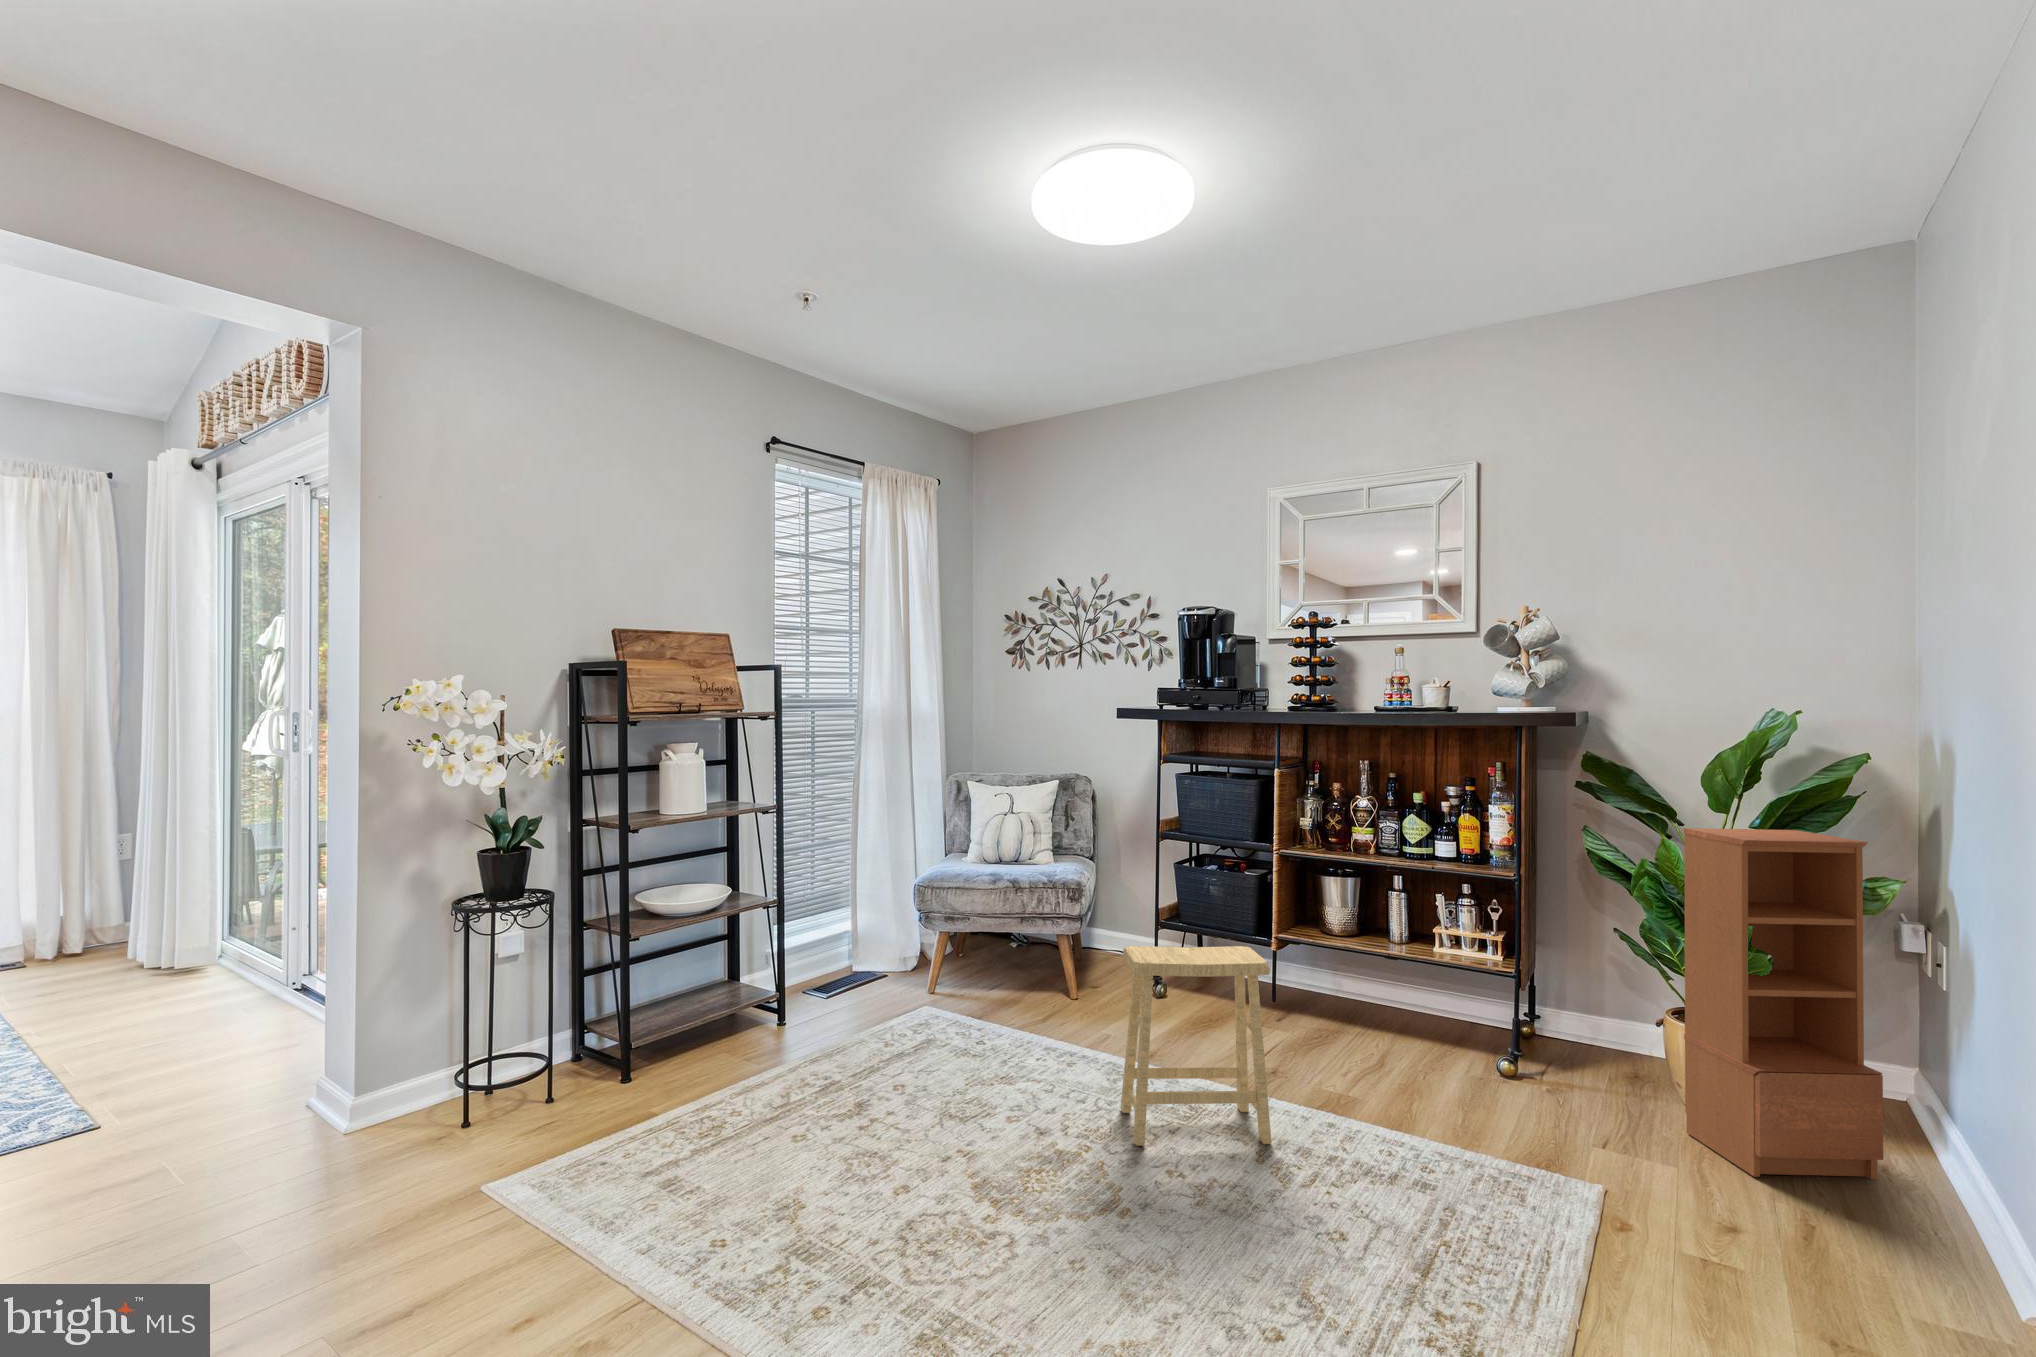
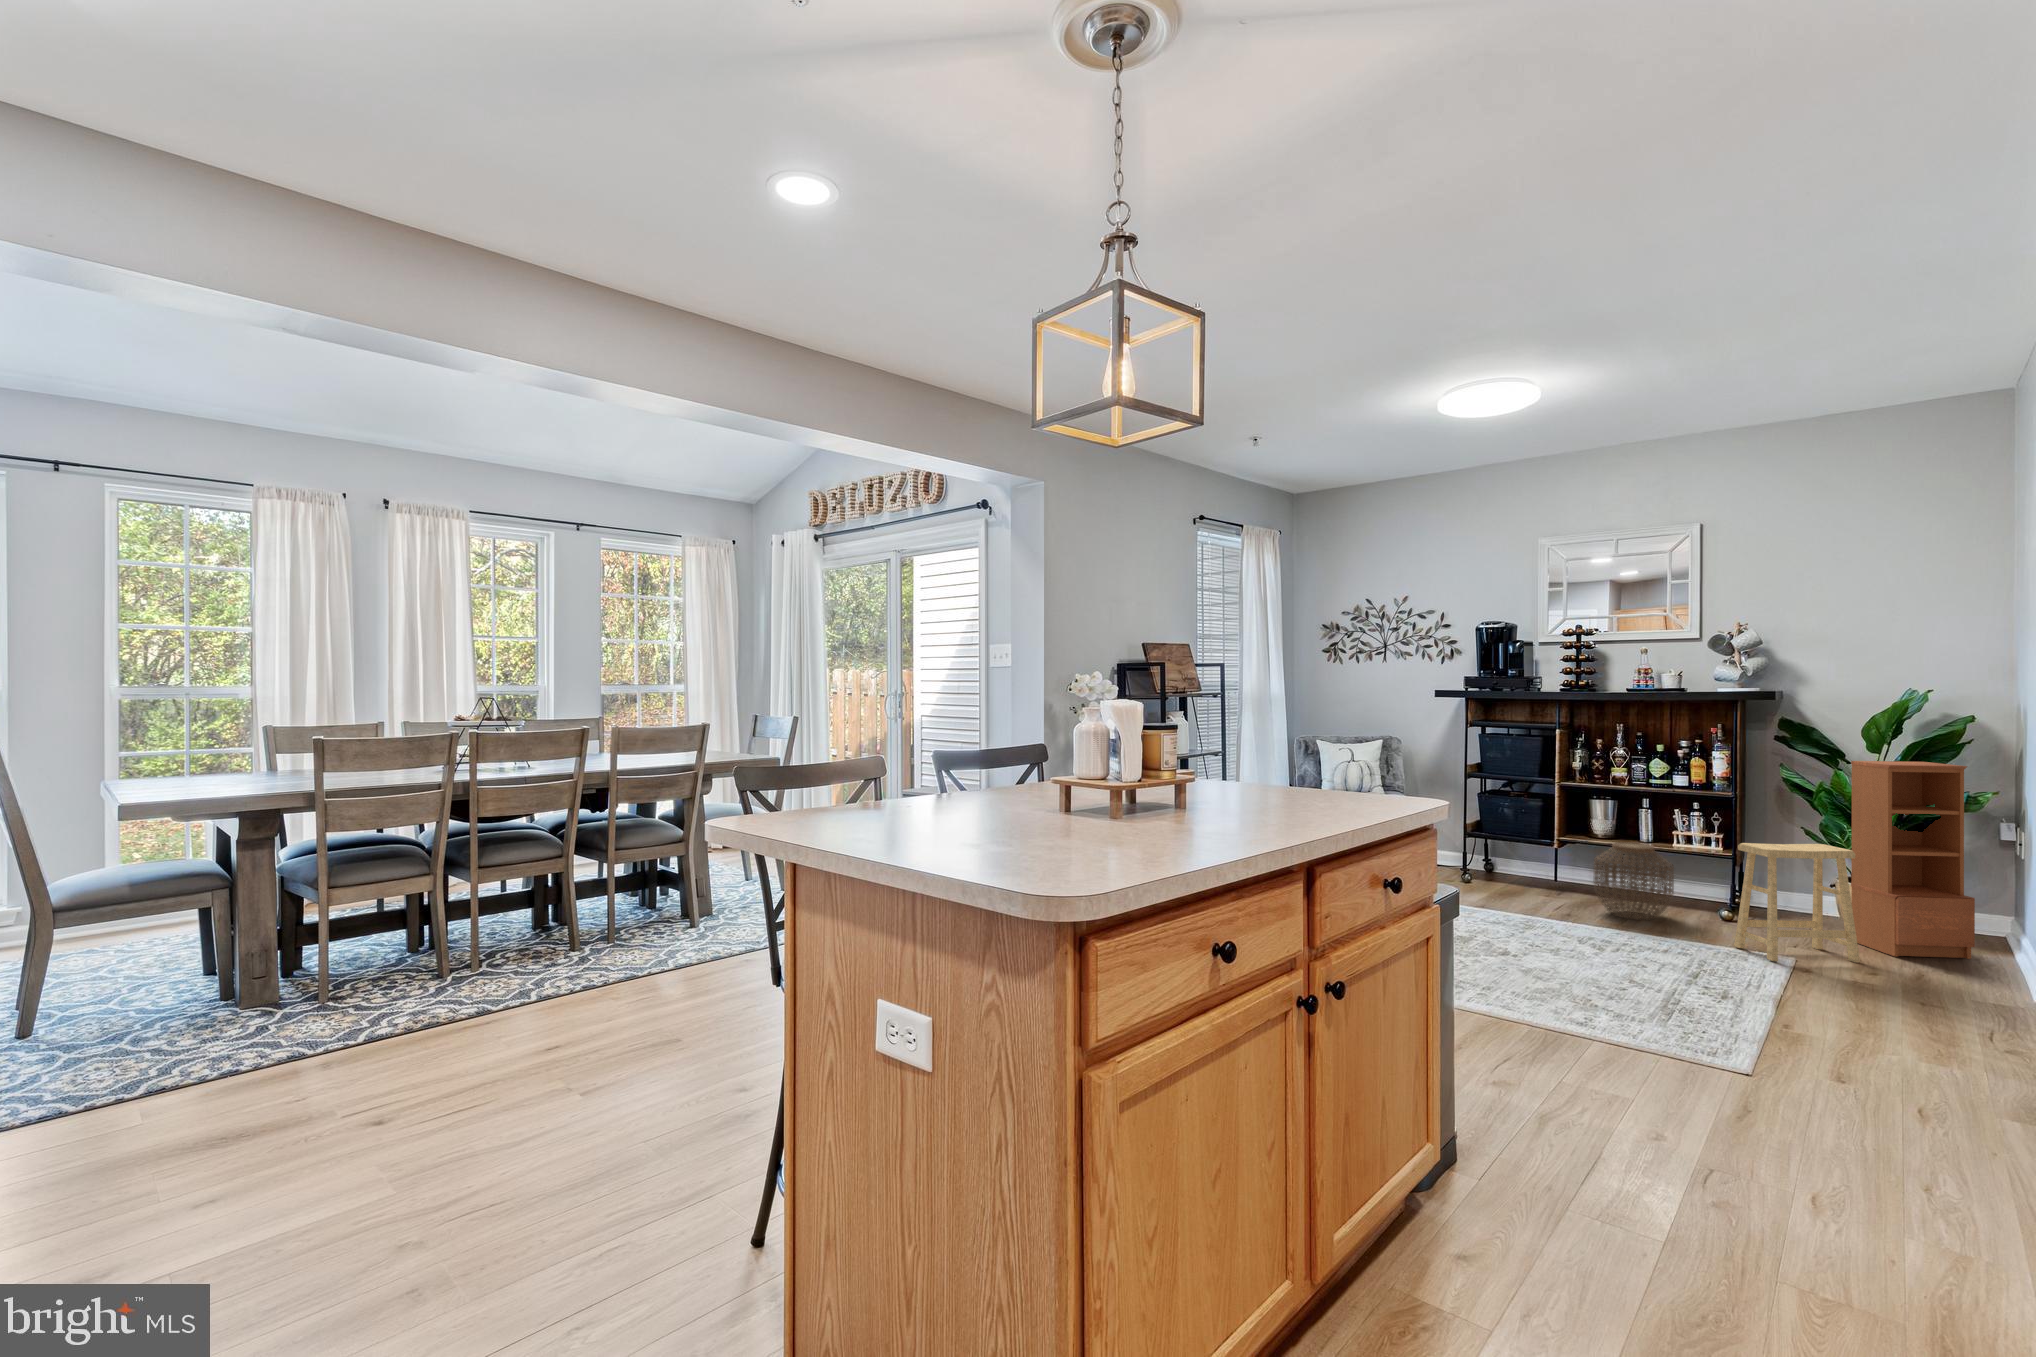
footstool: present [1121,946,1272,1146] -> present [1734,843,1860,963]
woven basket: none [1304,949,1420,1081] -> present [1594,842,1674,920]

